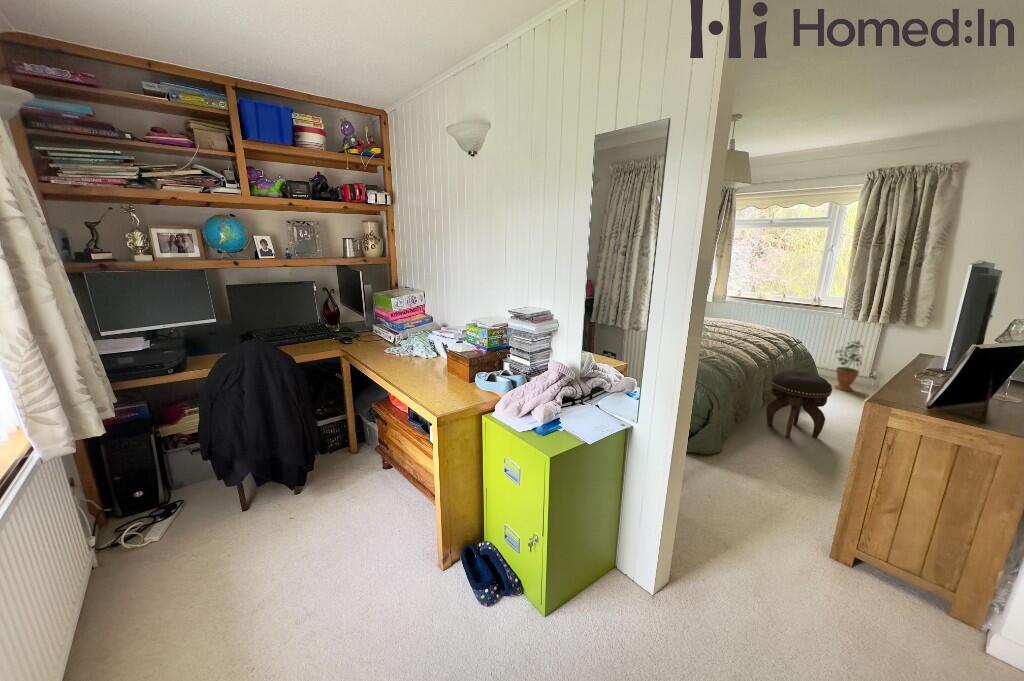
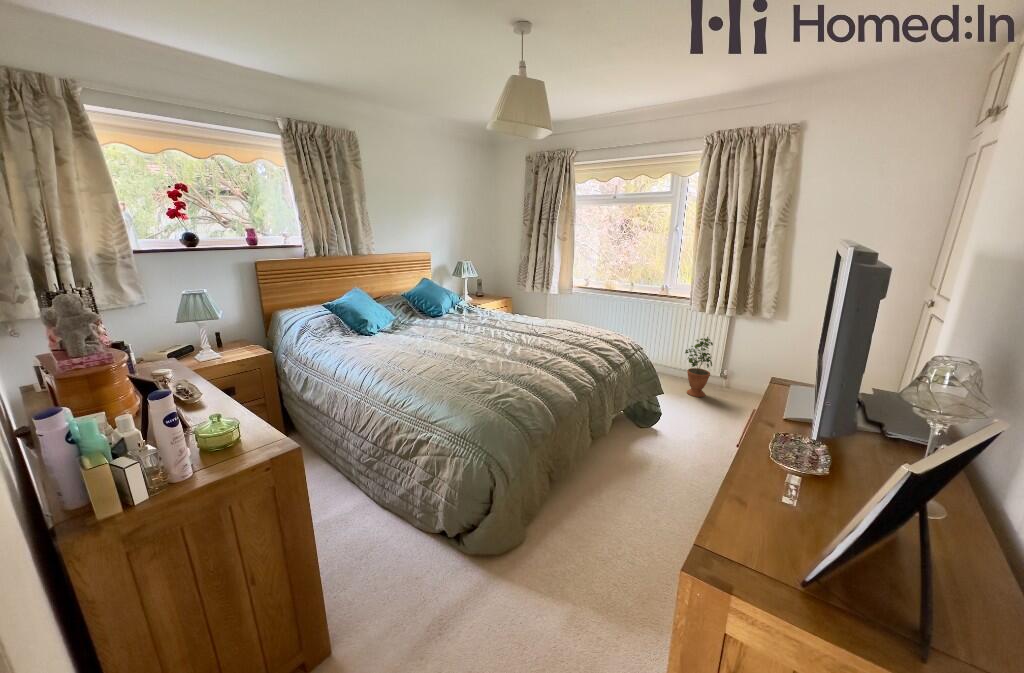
footstool: present [766,370,832,438] -> none [601,393,675,492]

